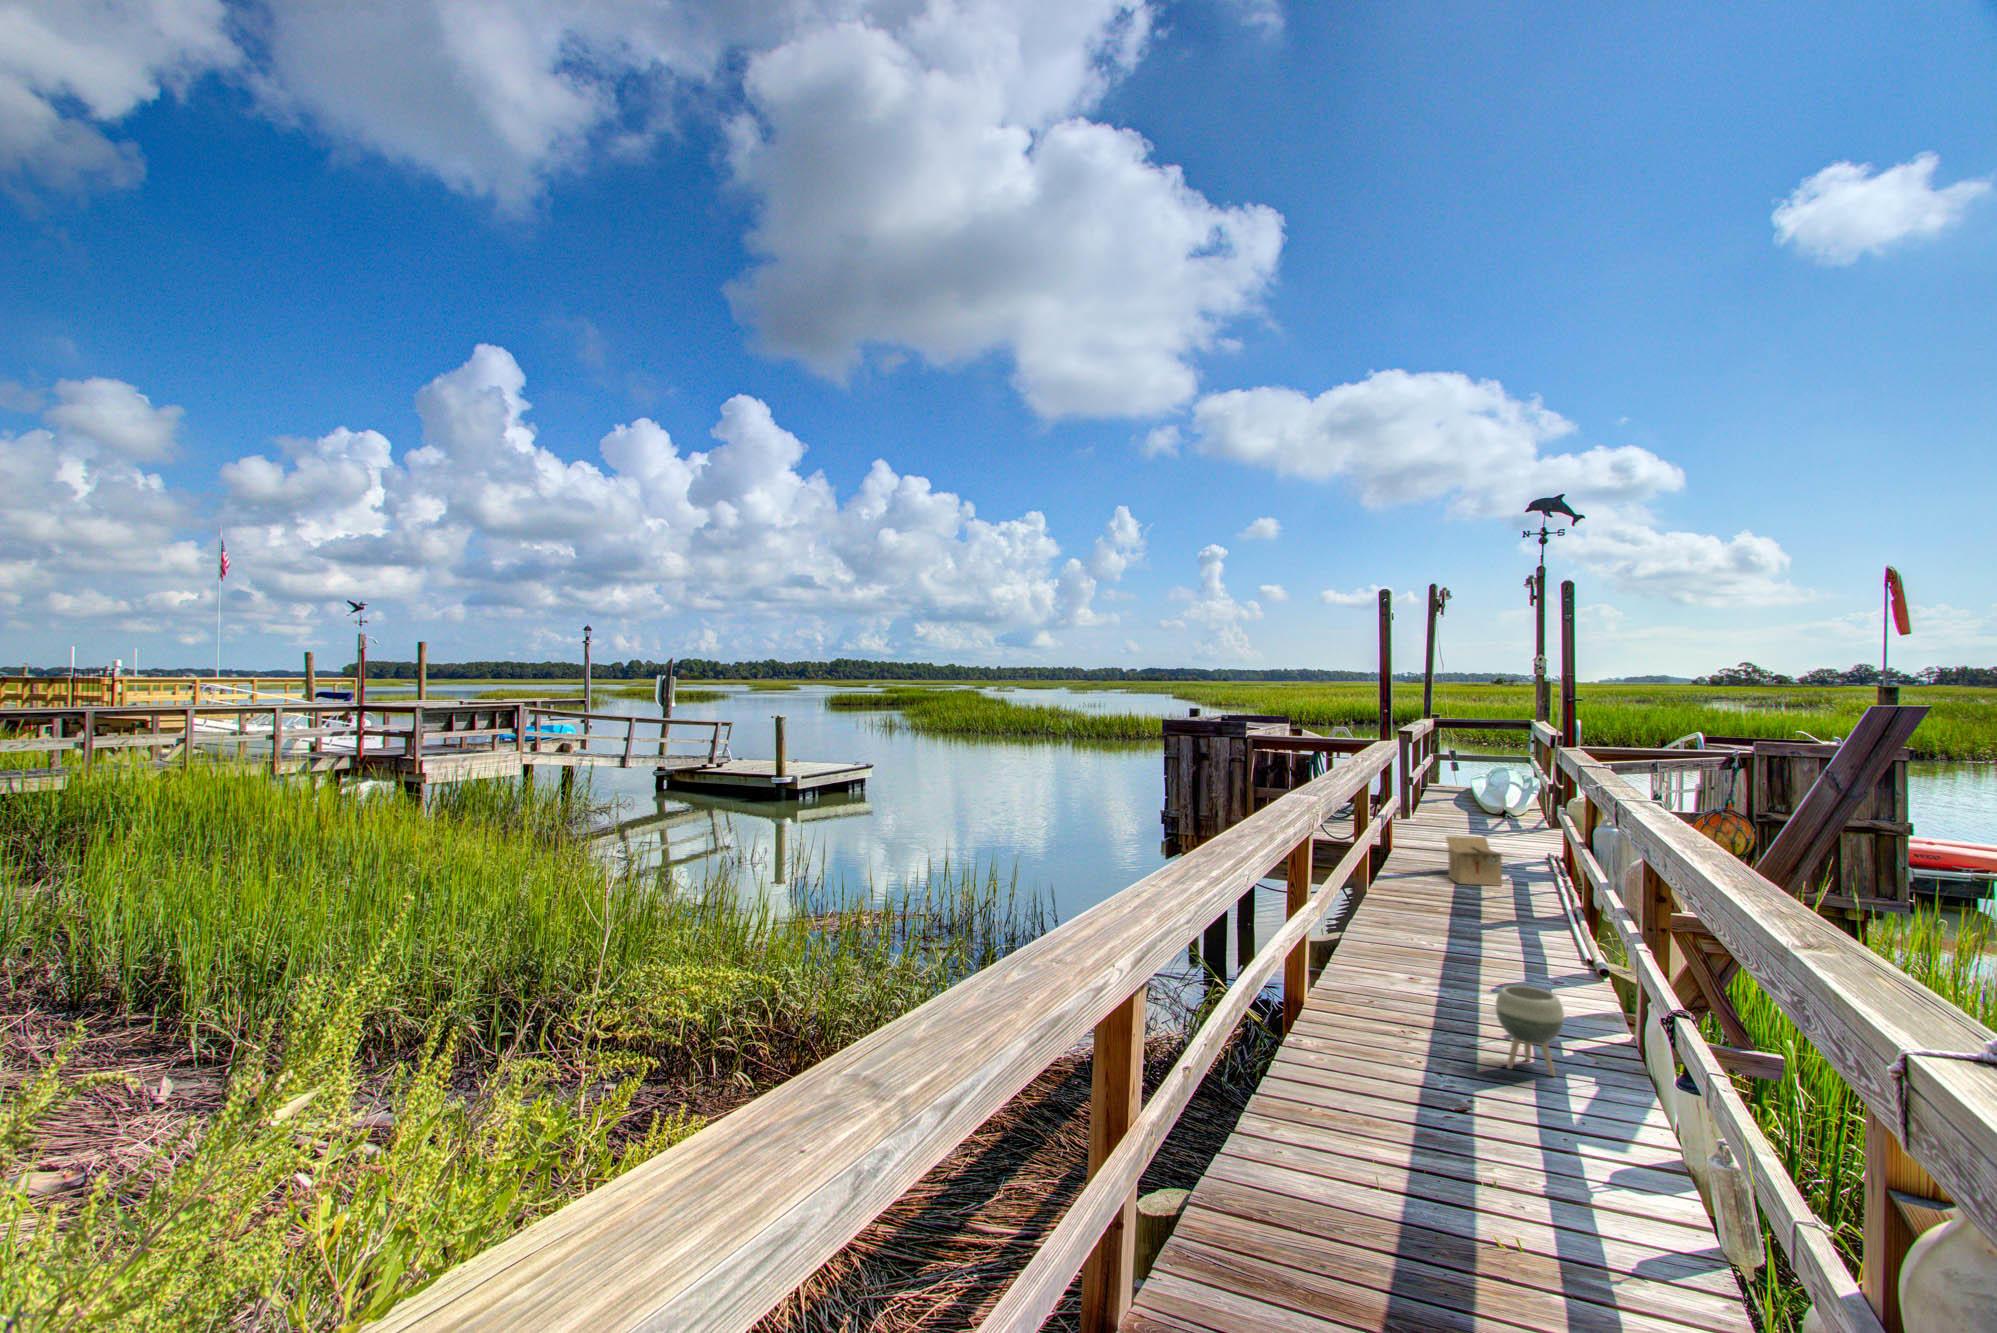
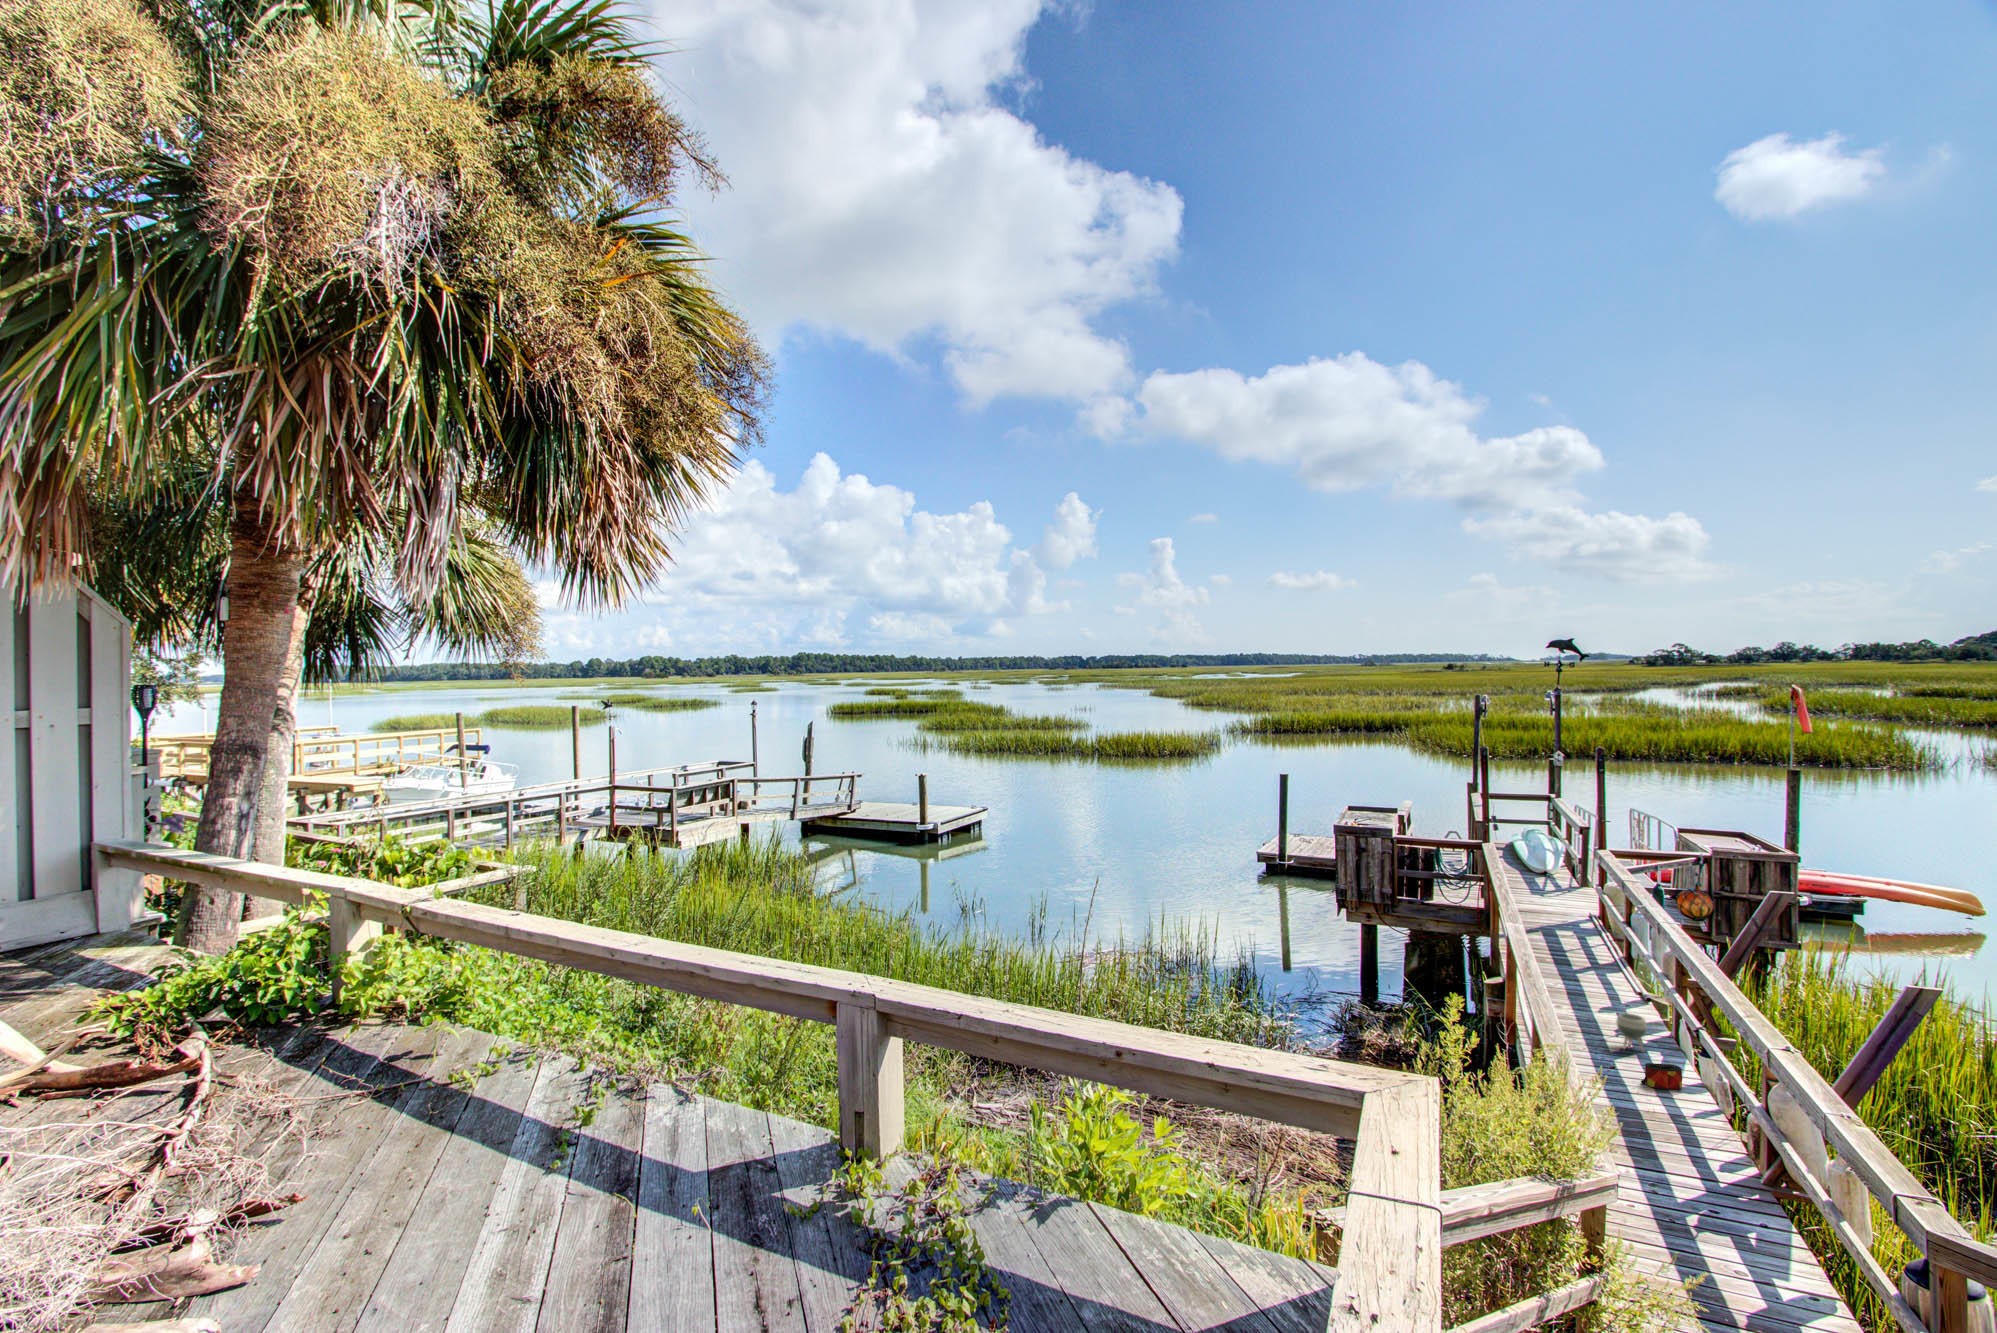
cardboard box: present [1446,836,1502,886] -> none [1535,909,1575,940]
bag: none [1514,1103,1625,1180] -> present [1641,1063,1682,1090]

